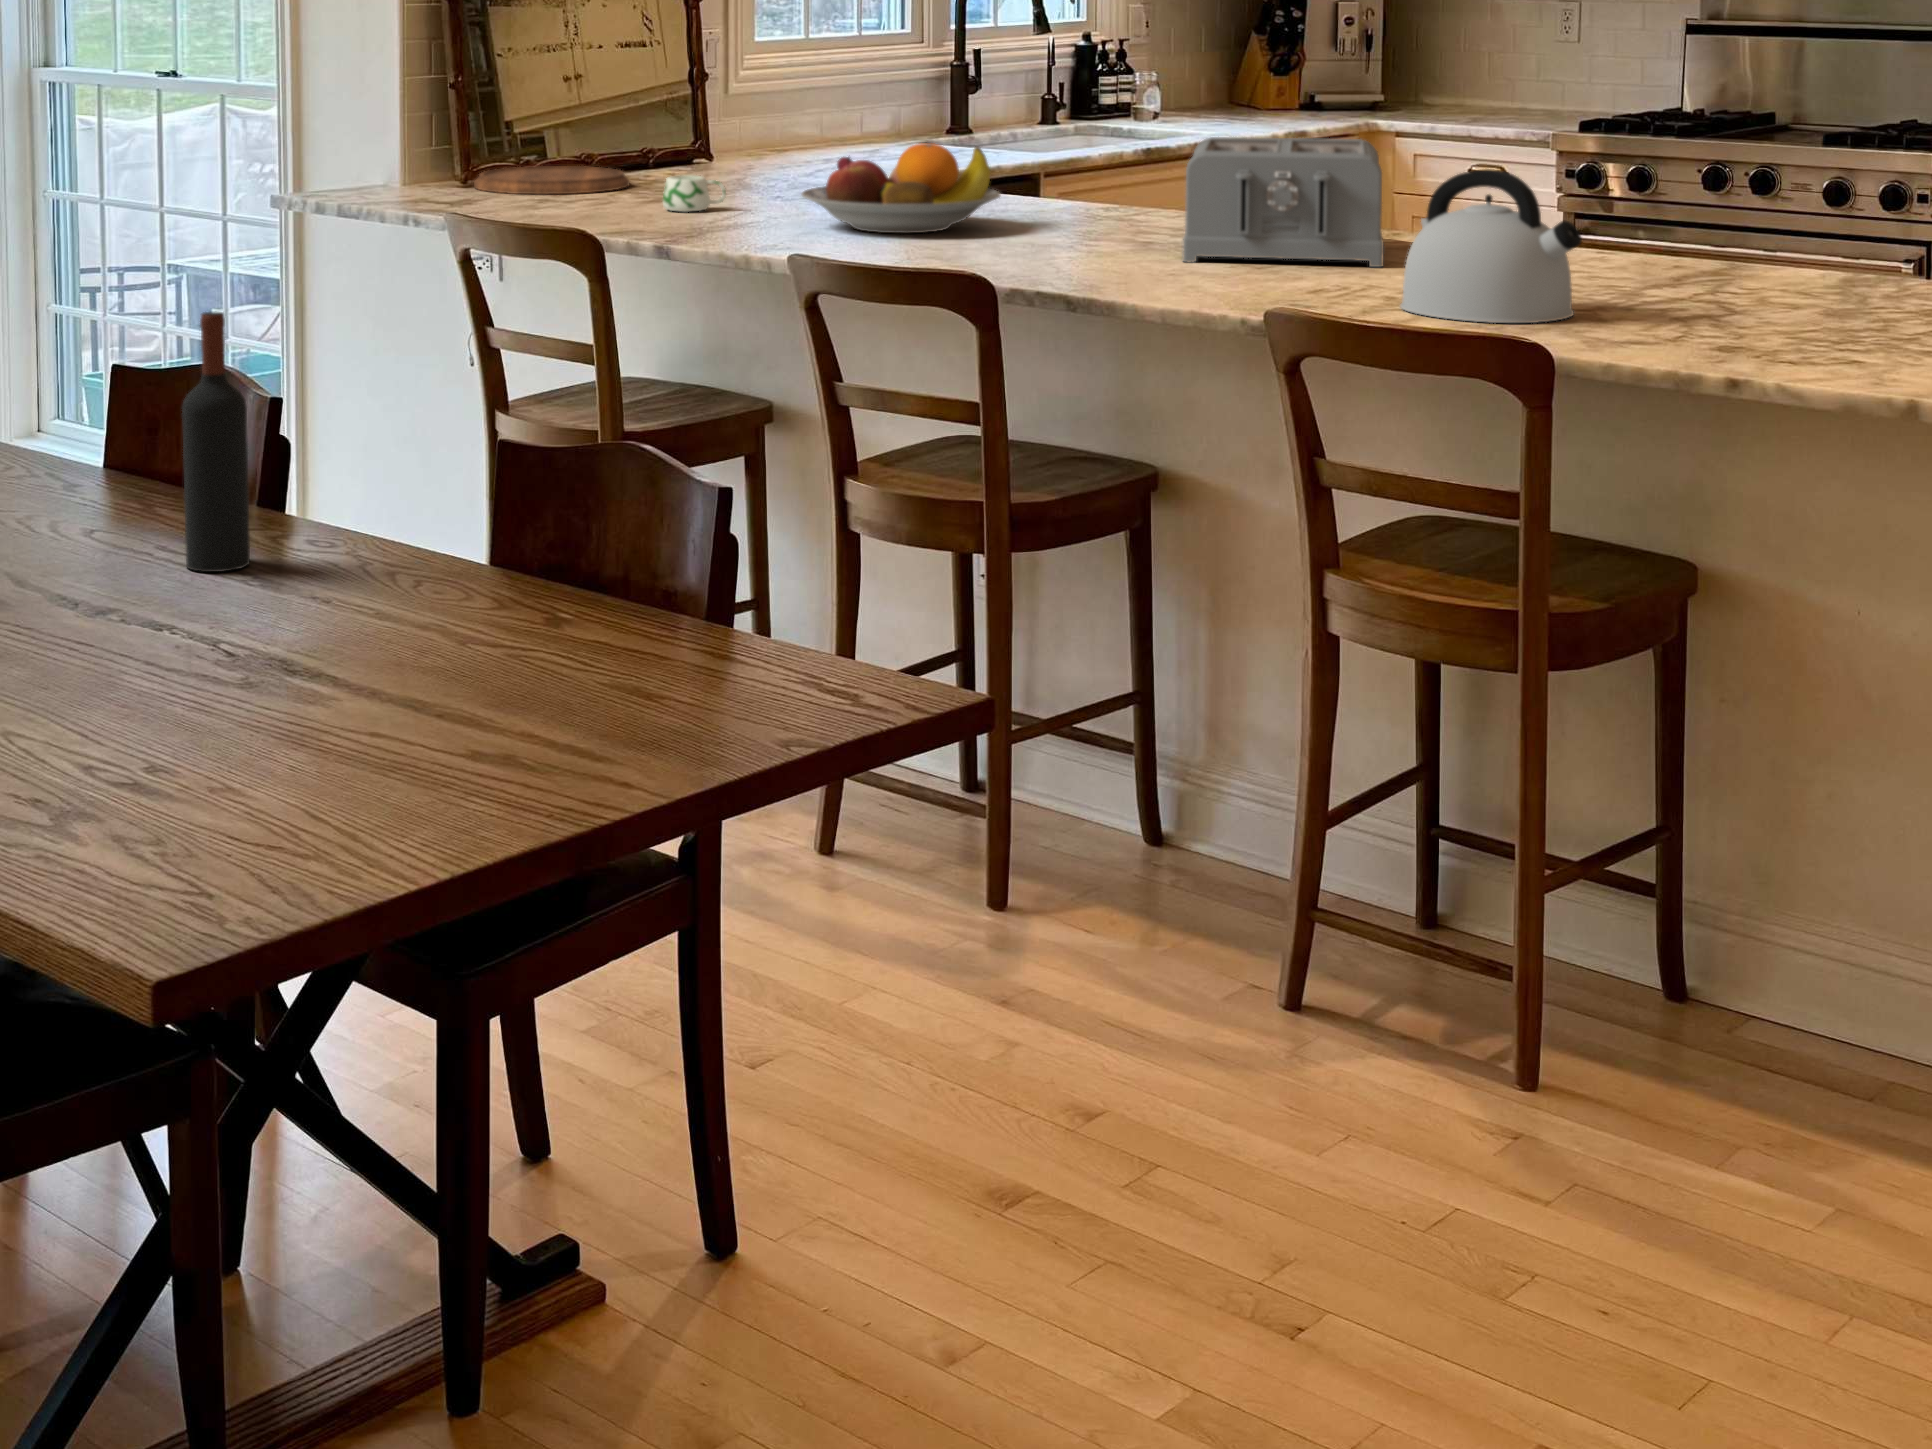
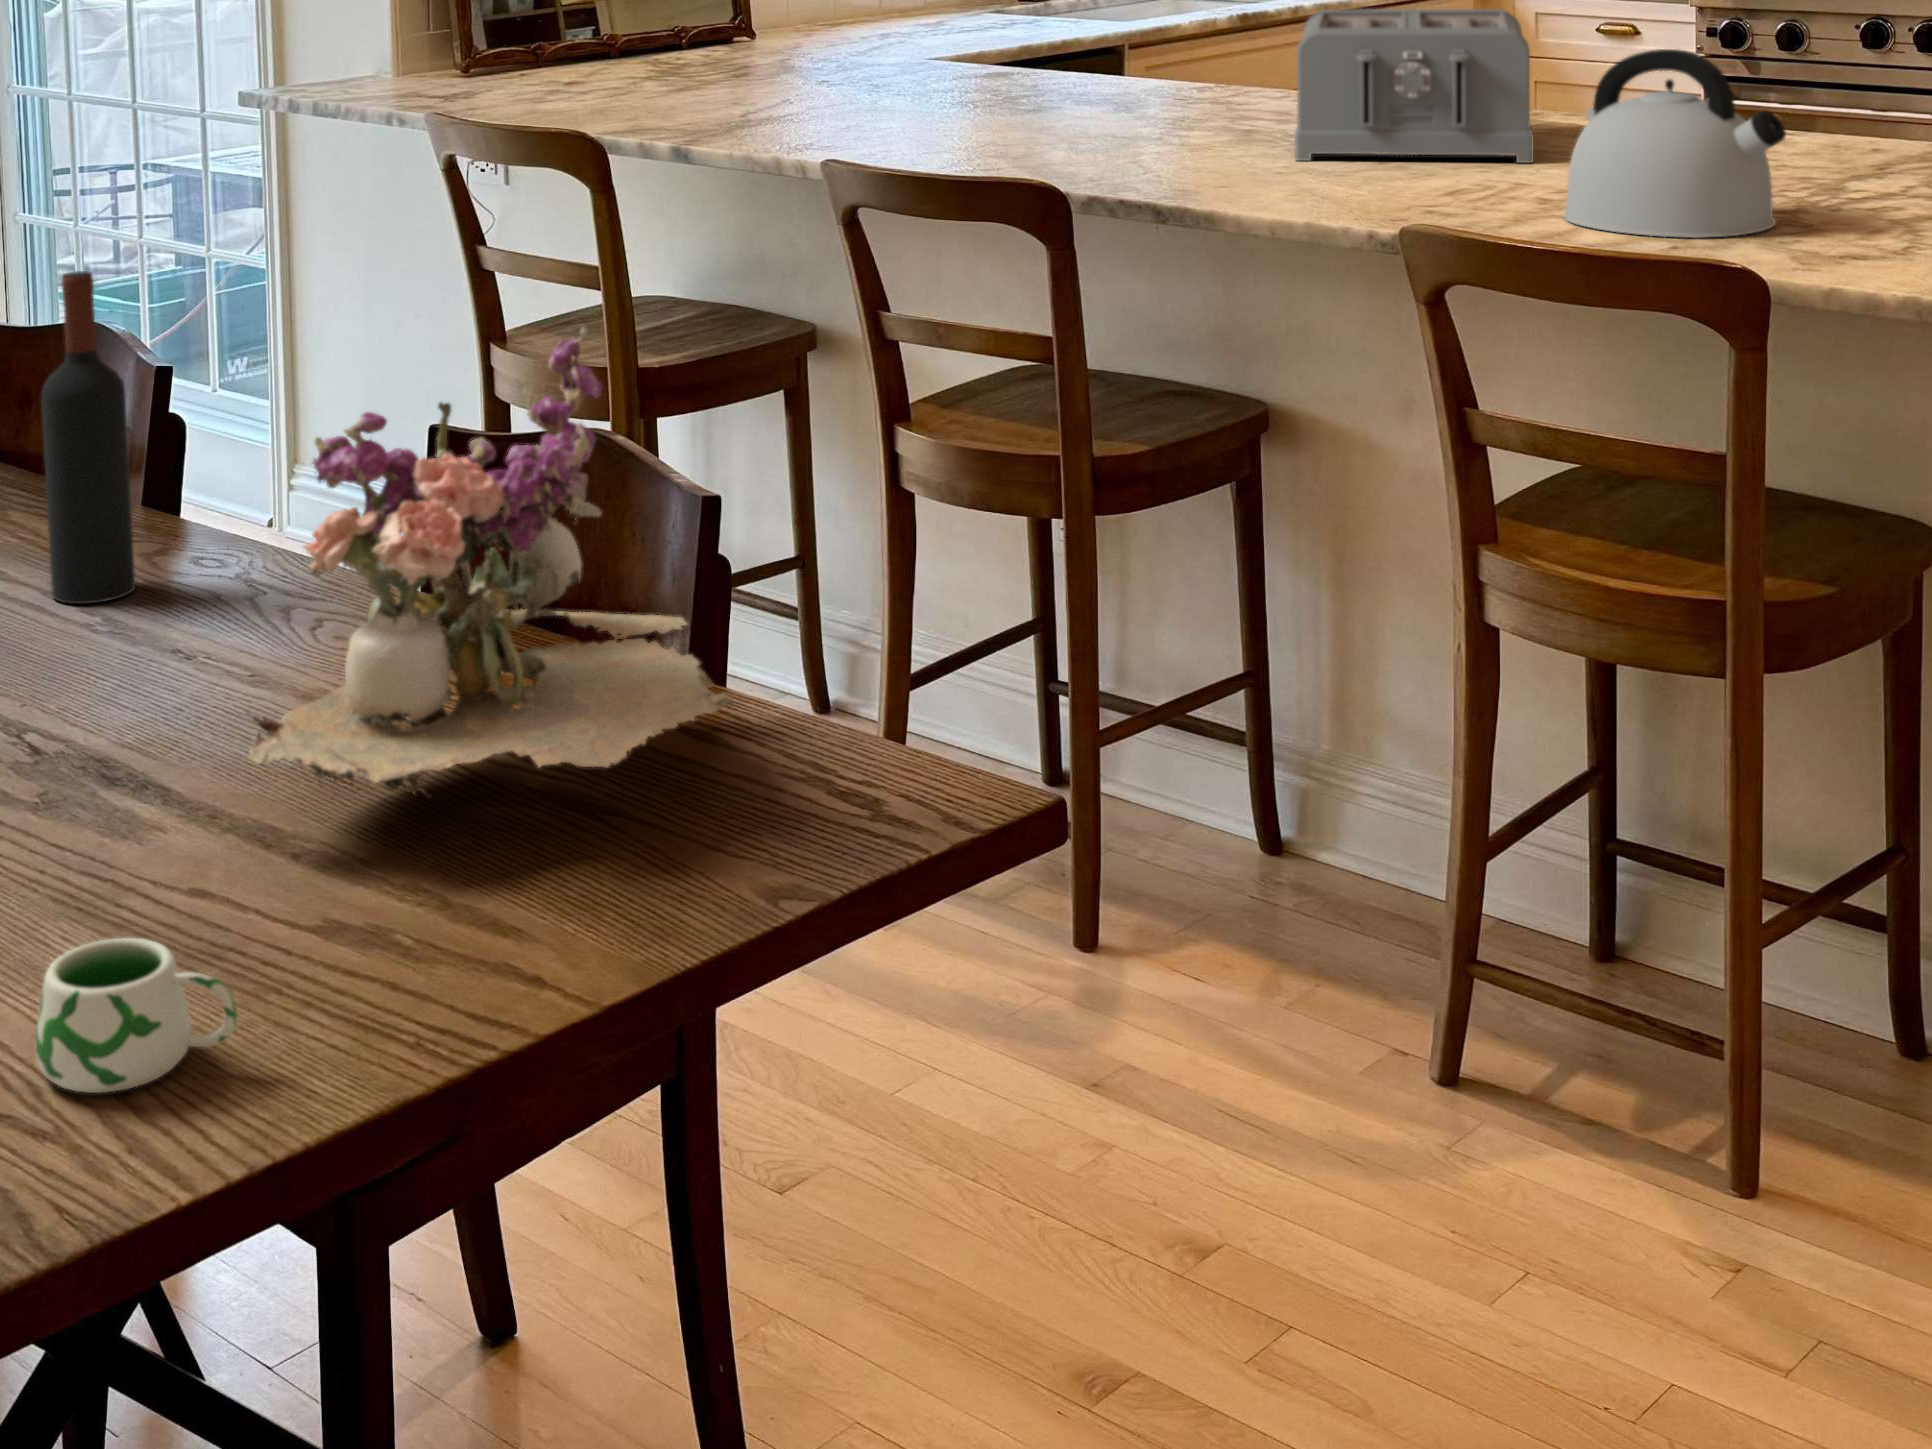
fruit bowl: present [802,143,1001,233] -> none [845,23,1078,129]
cutting board: present [474,166,630,194] -> none [472,53,652,88]
mug: present [663,175,726,212] -> present [35,938,237,1093]
flower arrangement: none [371,354,736,698] -> present [246,328,733,794]

